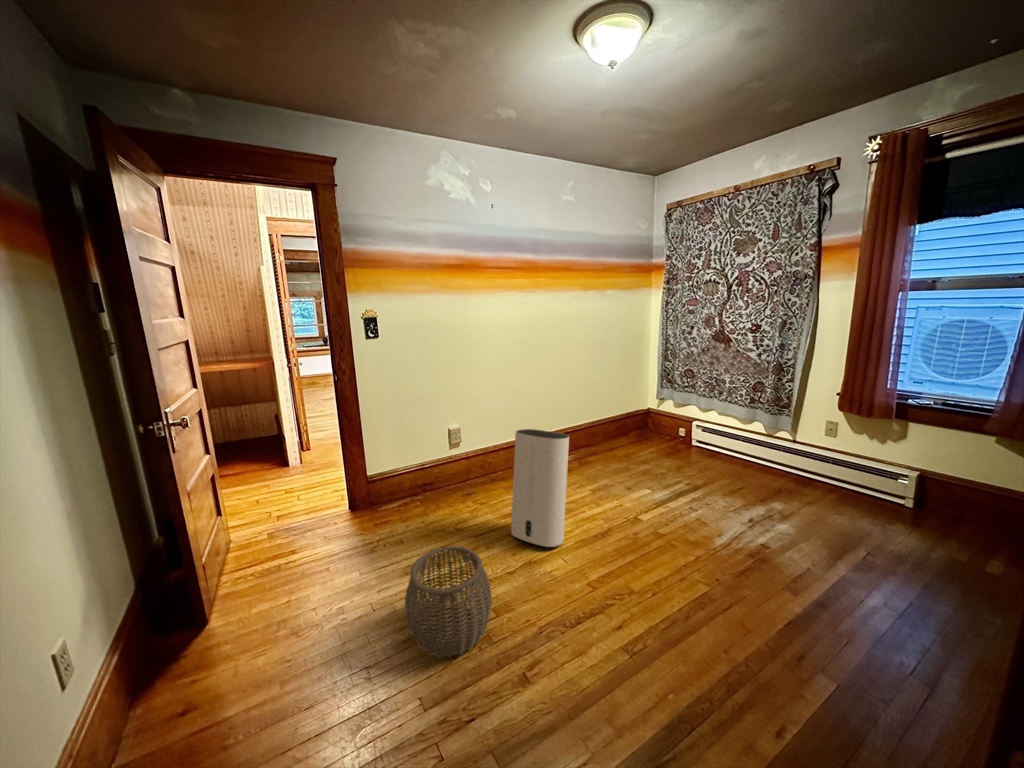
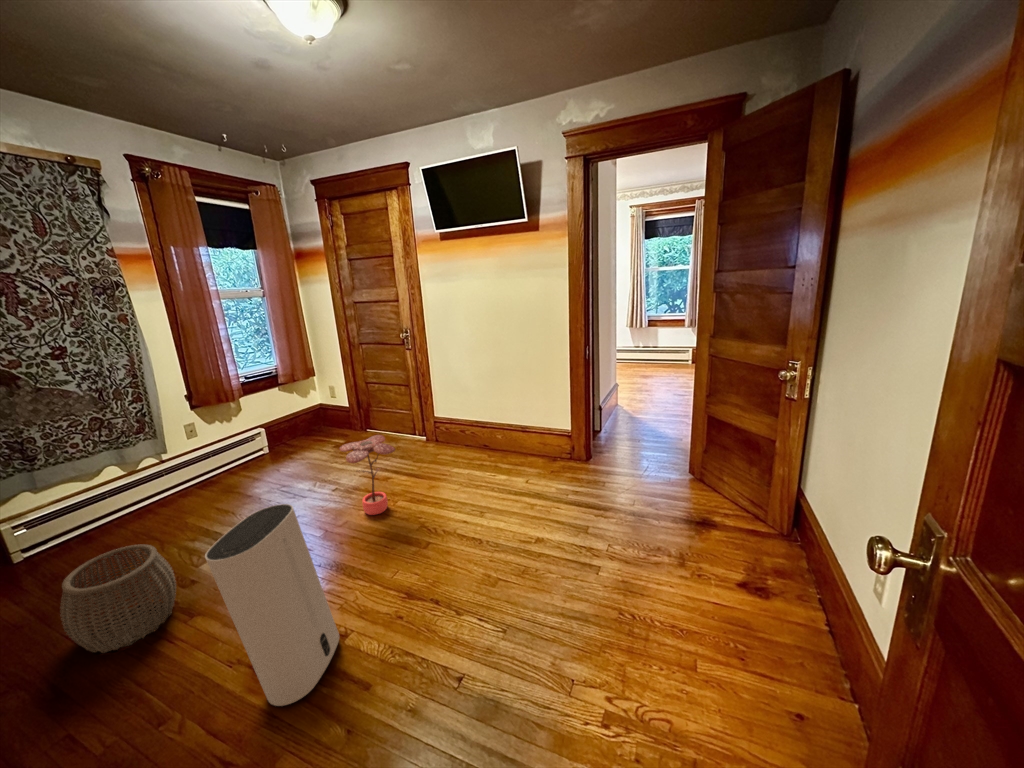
potted plant: none [719,489,815,599] -> present [340,435,395,515]
woven basket: present [405,546,492,658] -> present [60,545,176,653]

